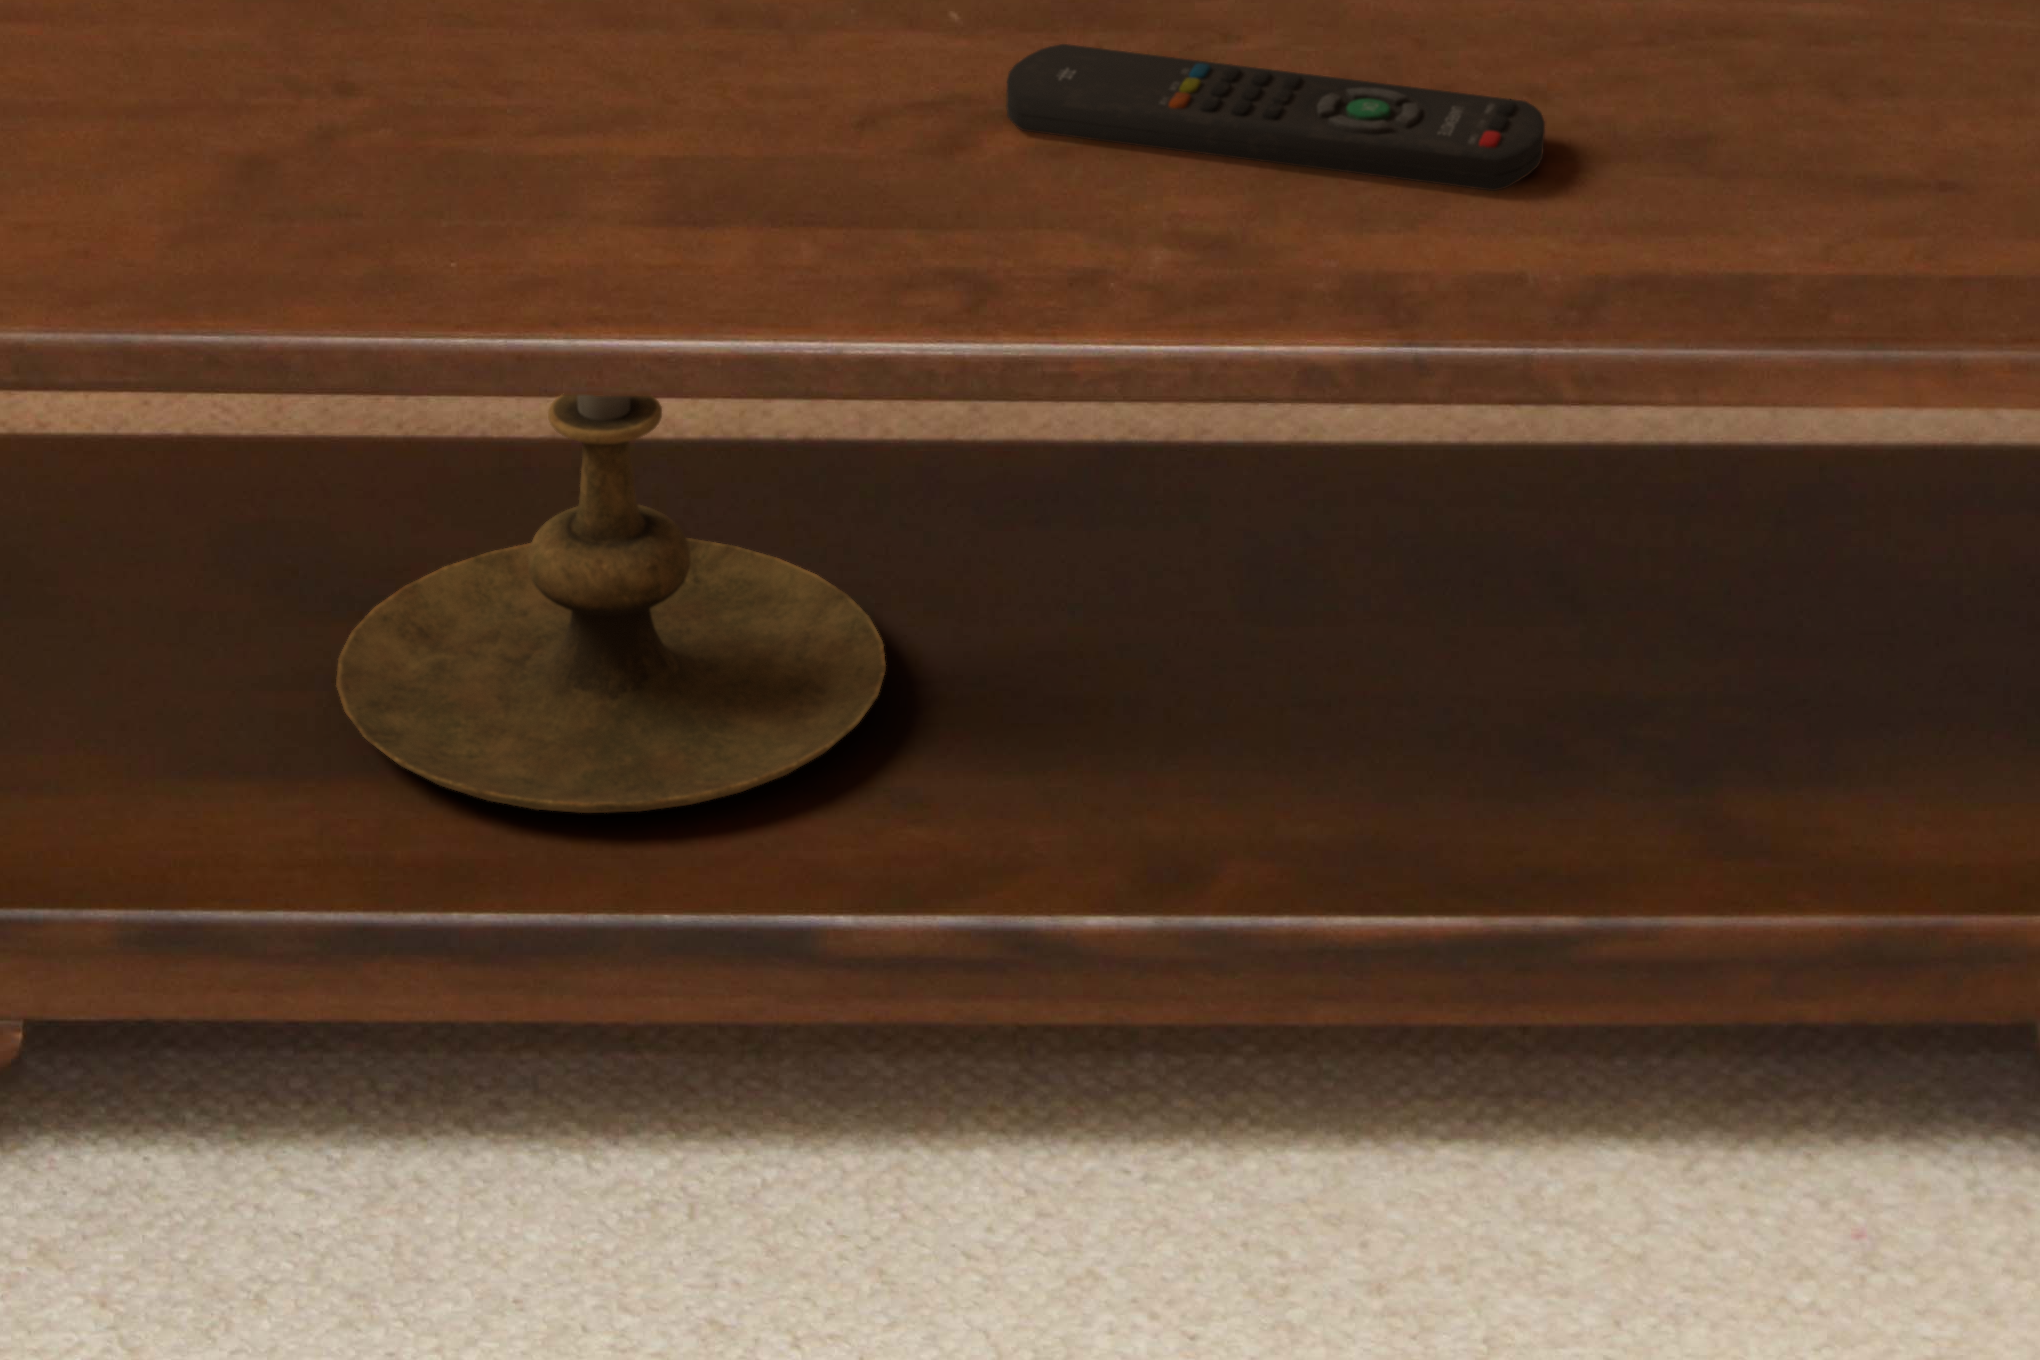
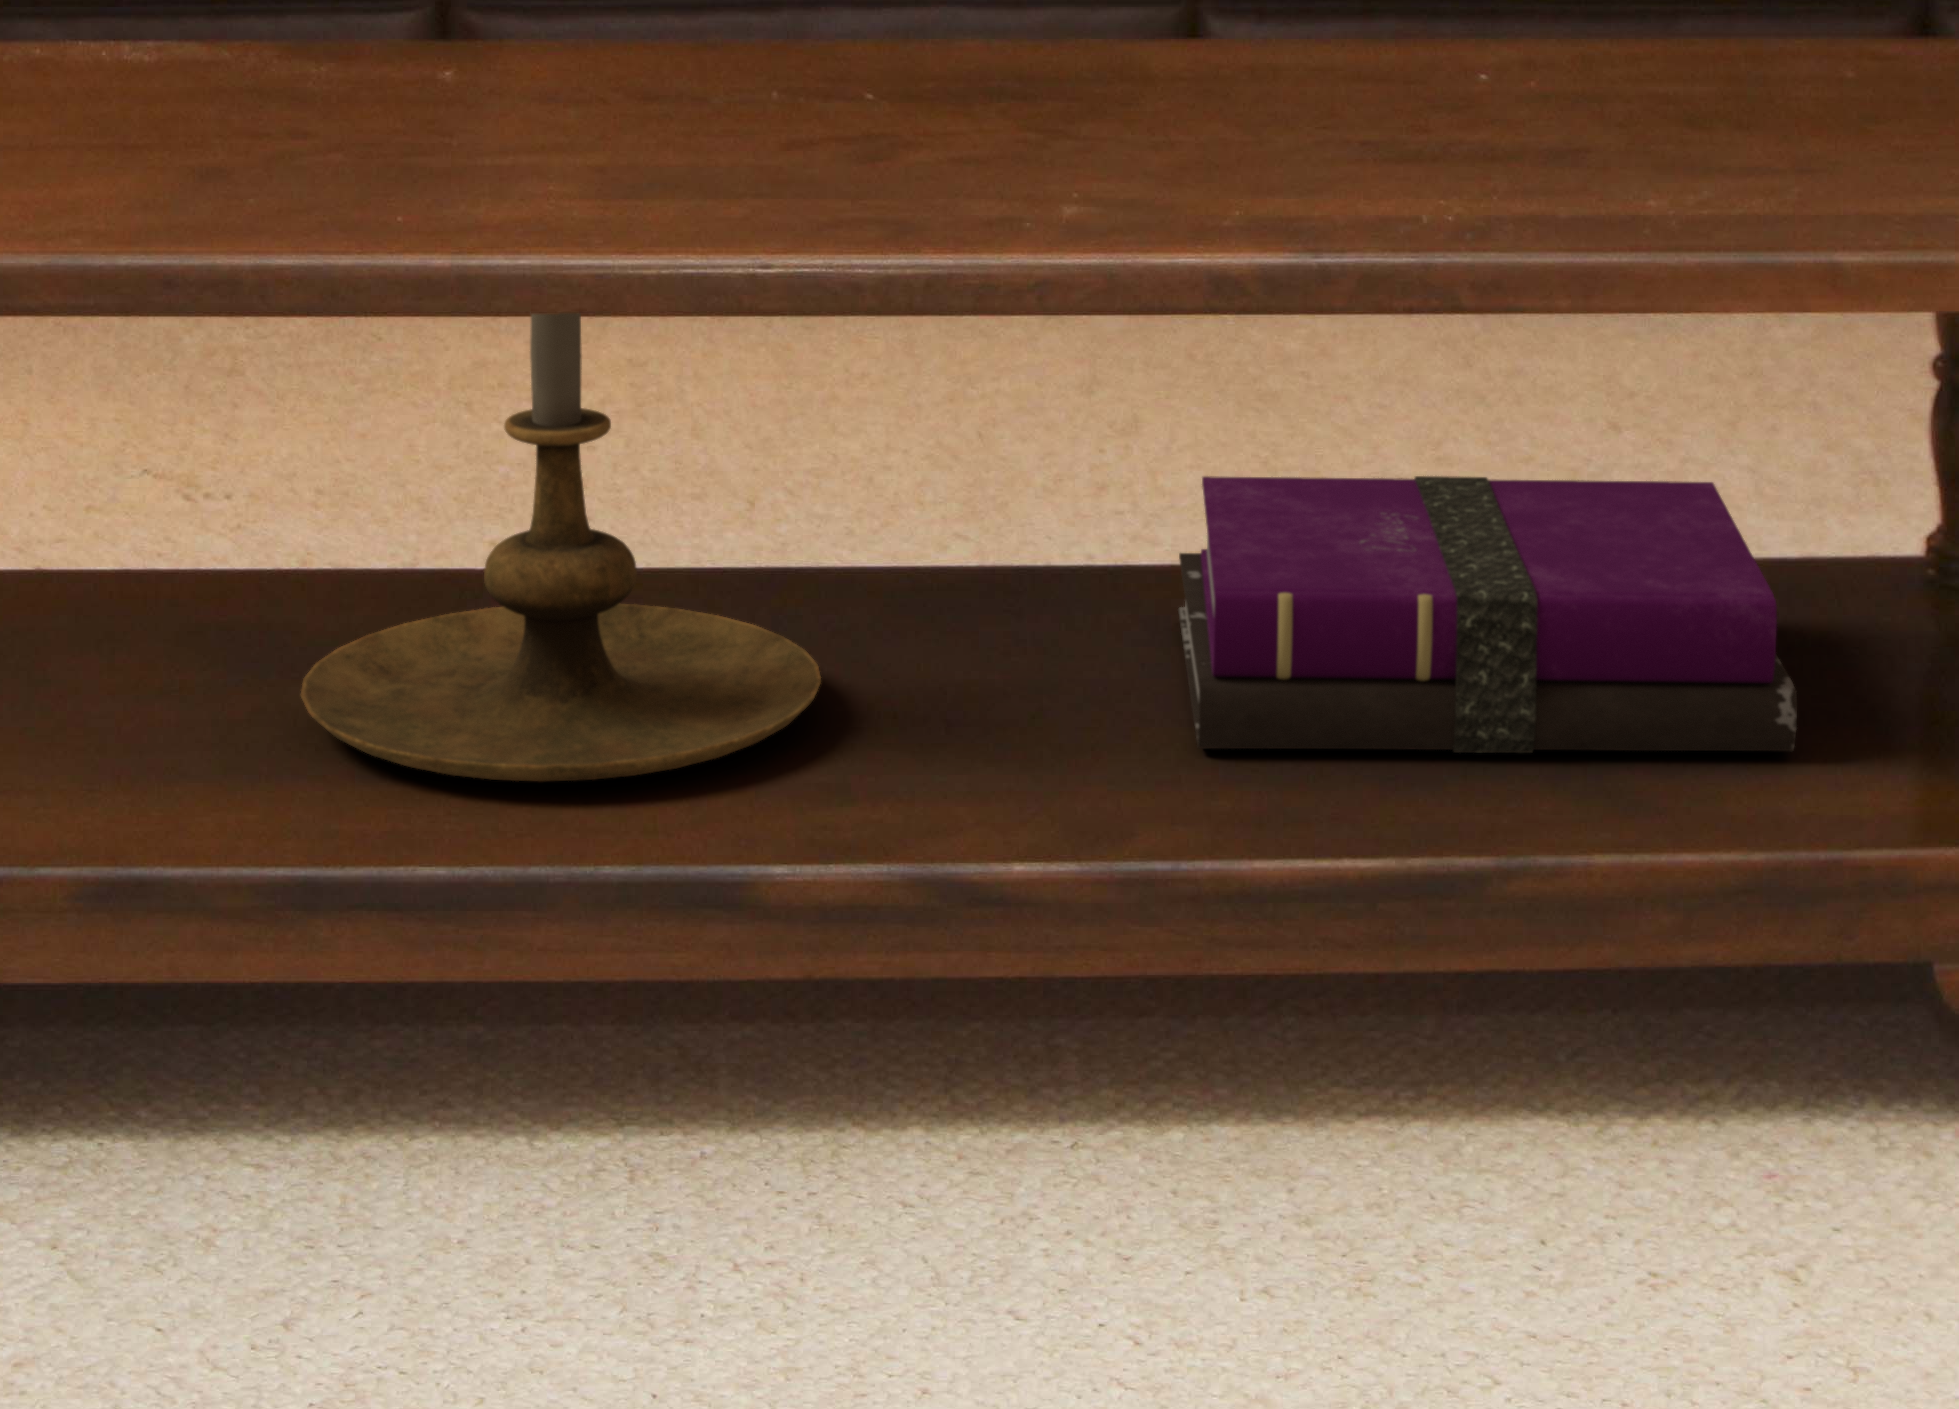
remote control: present [1006,44,1545,191] -> none [931,65,1428,147]
notebook: none [1272,404,1919,778] -> present [1178,476,1797,753]

